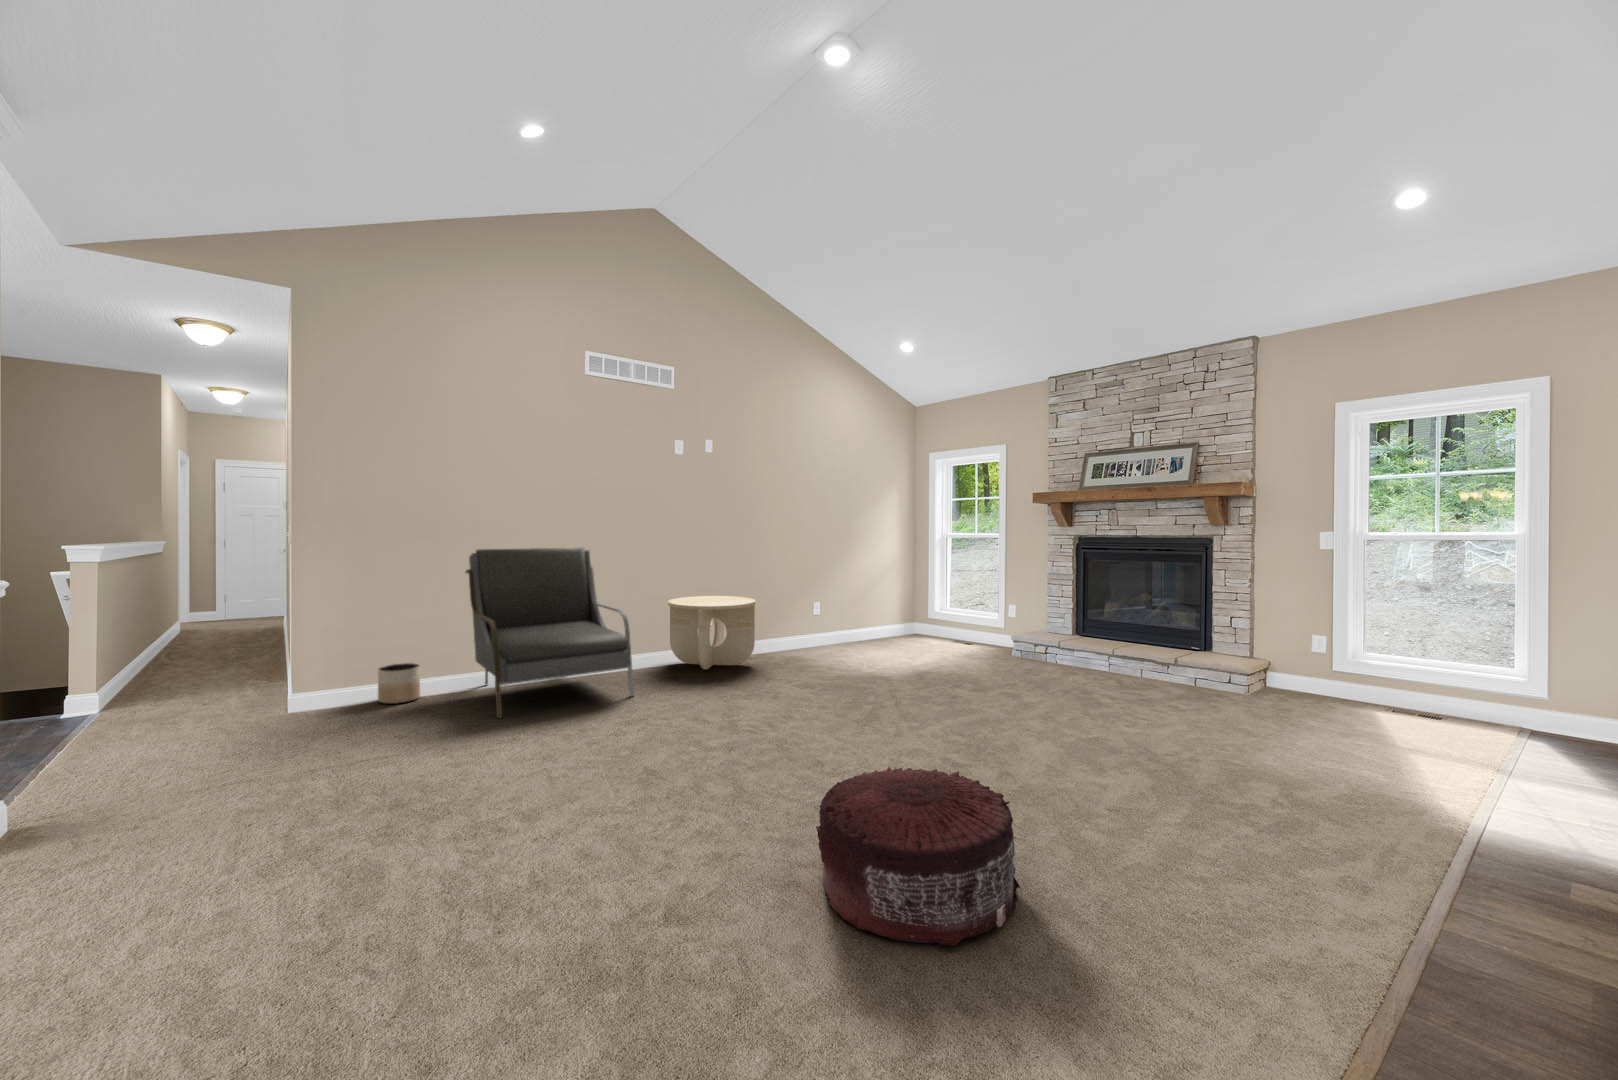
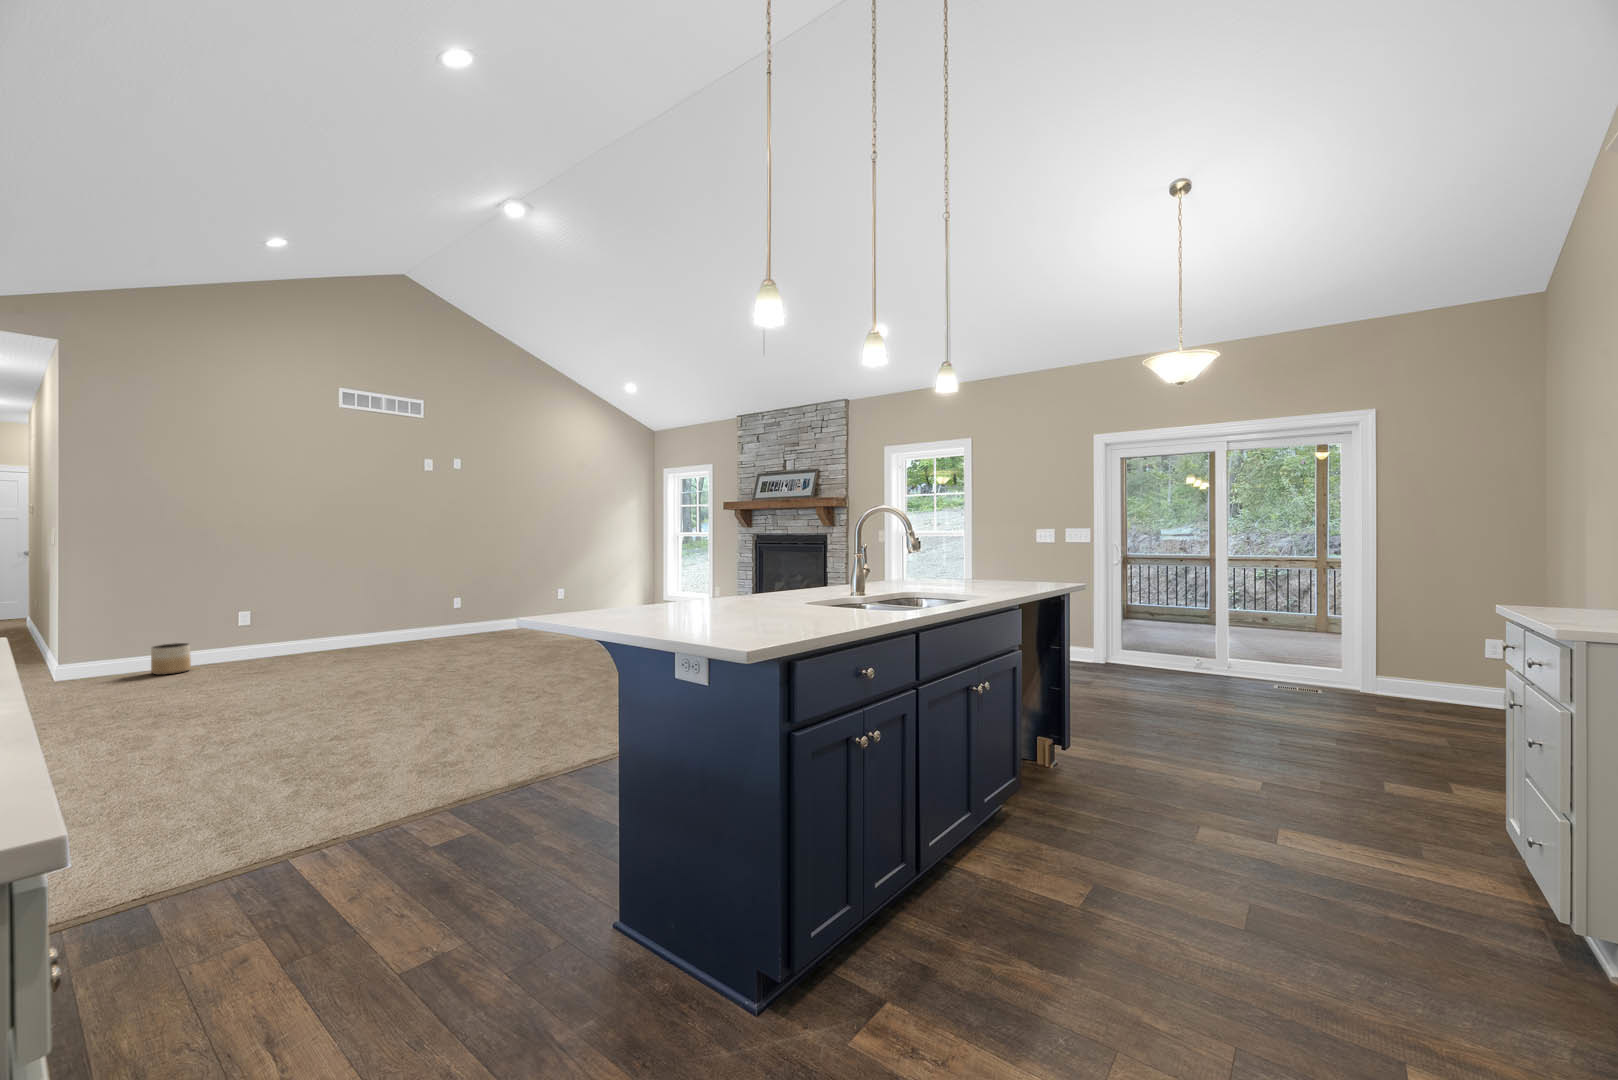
armchair: present [466,548,634,718] -> none [230,548,384,677]
side table: present [668,596,755,669] -> none [418,586,495,643]
pouf: present [816,767,1020,946] -> none [476,663,590,734]

